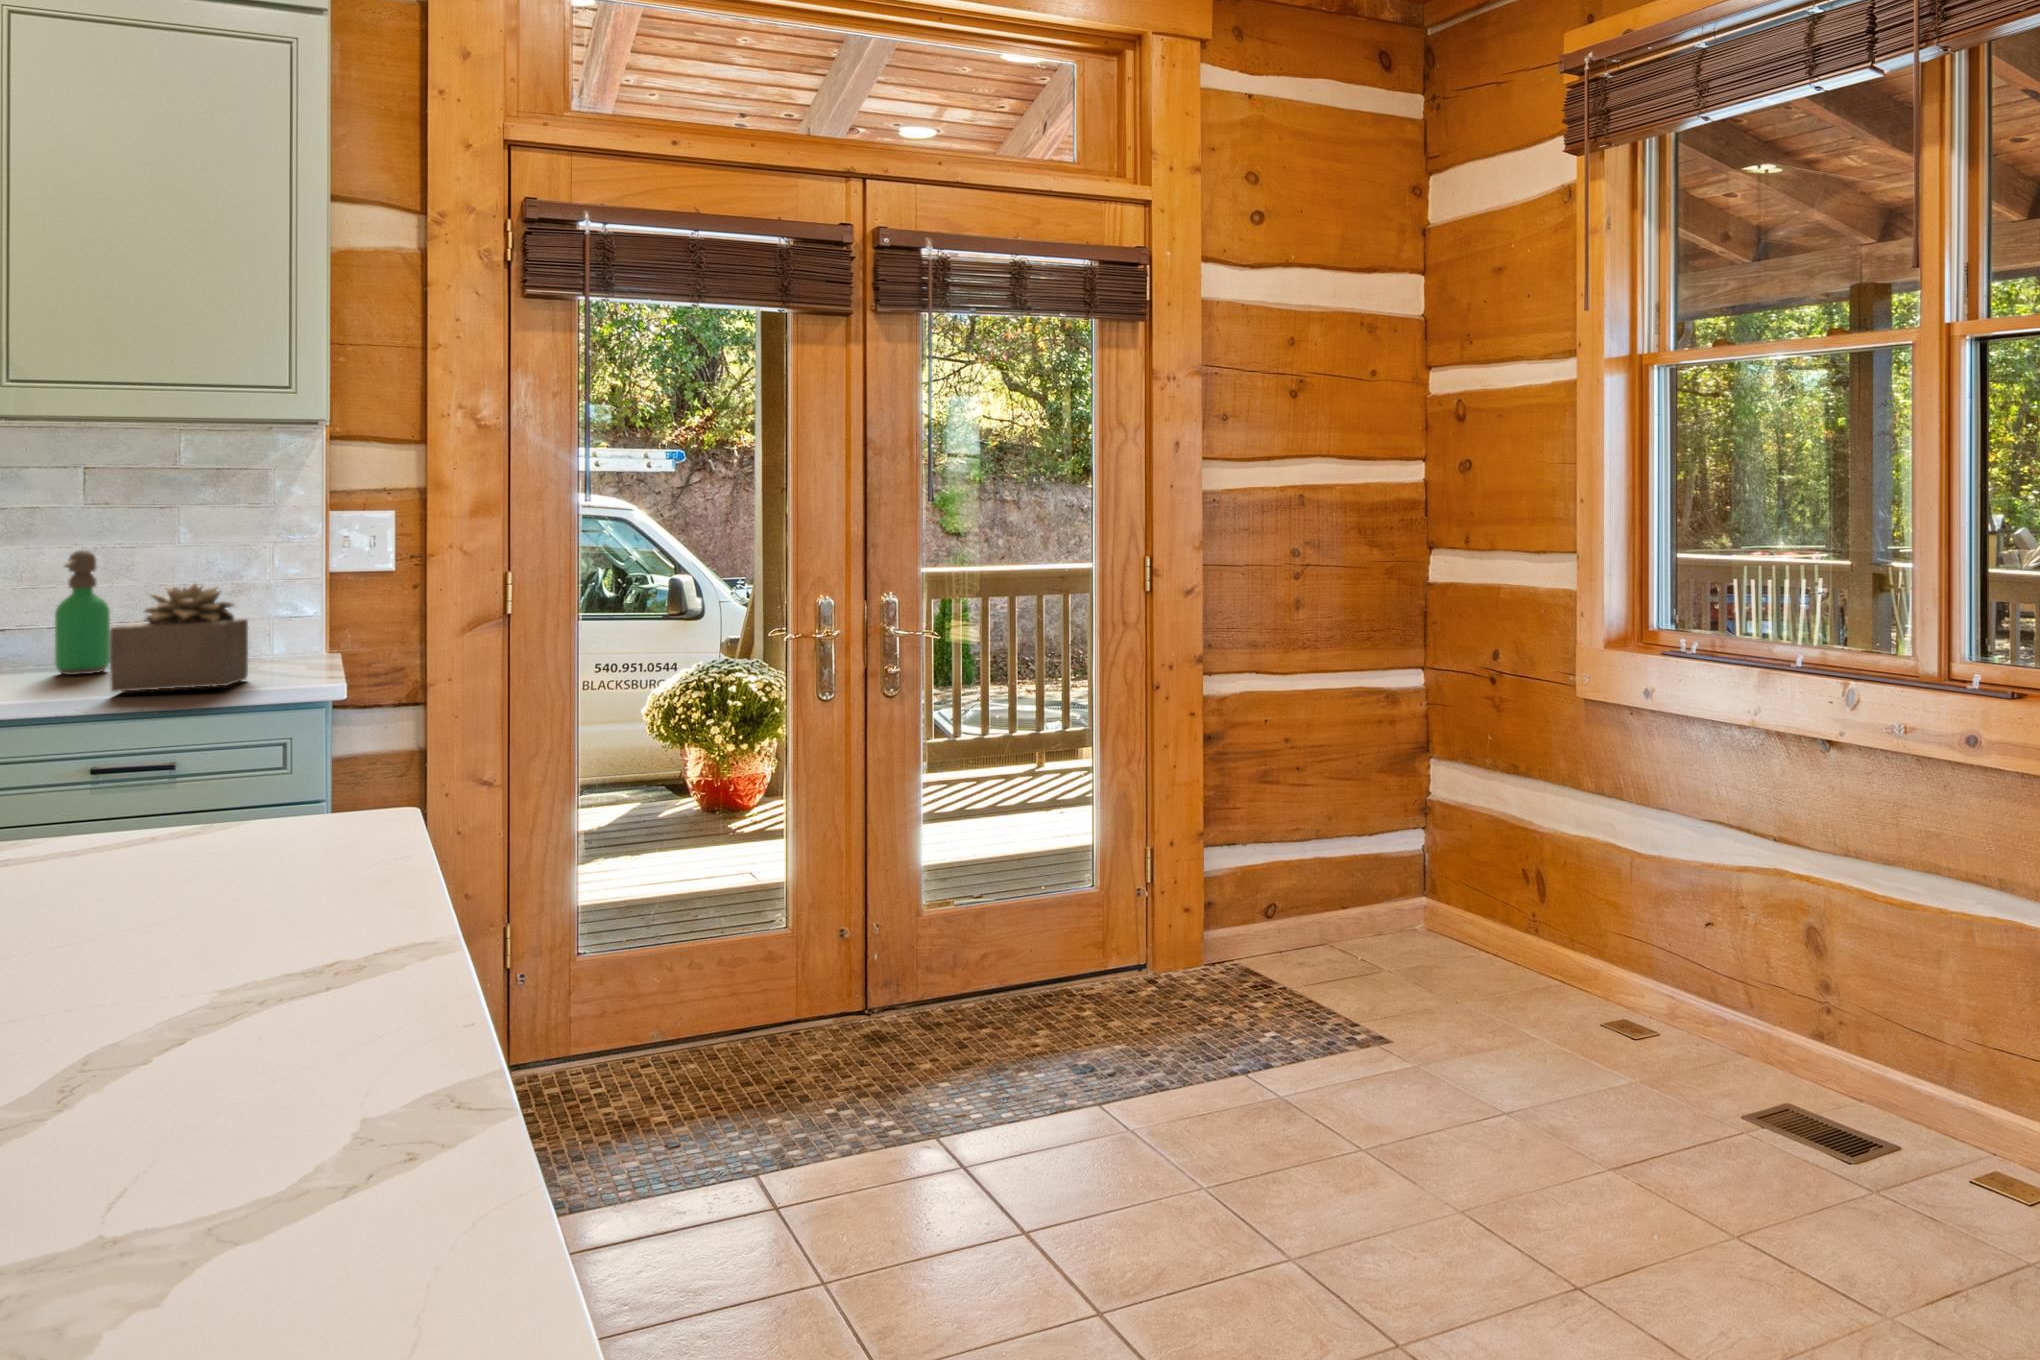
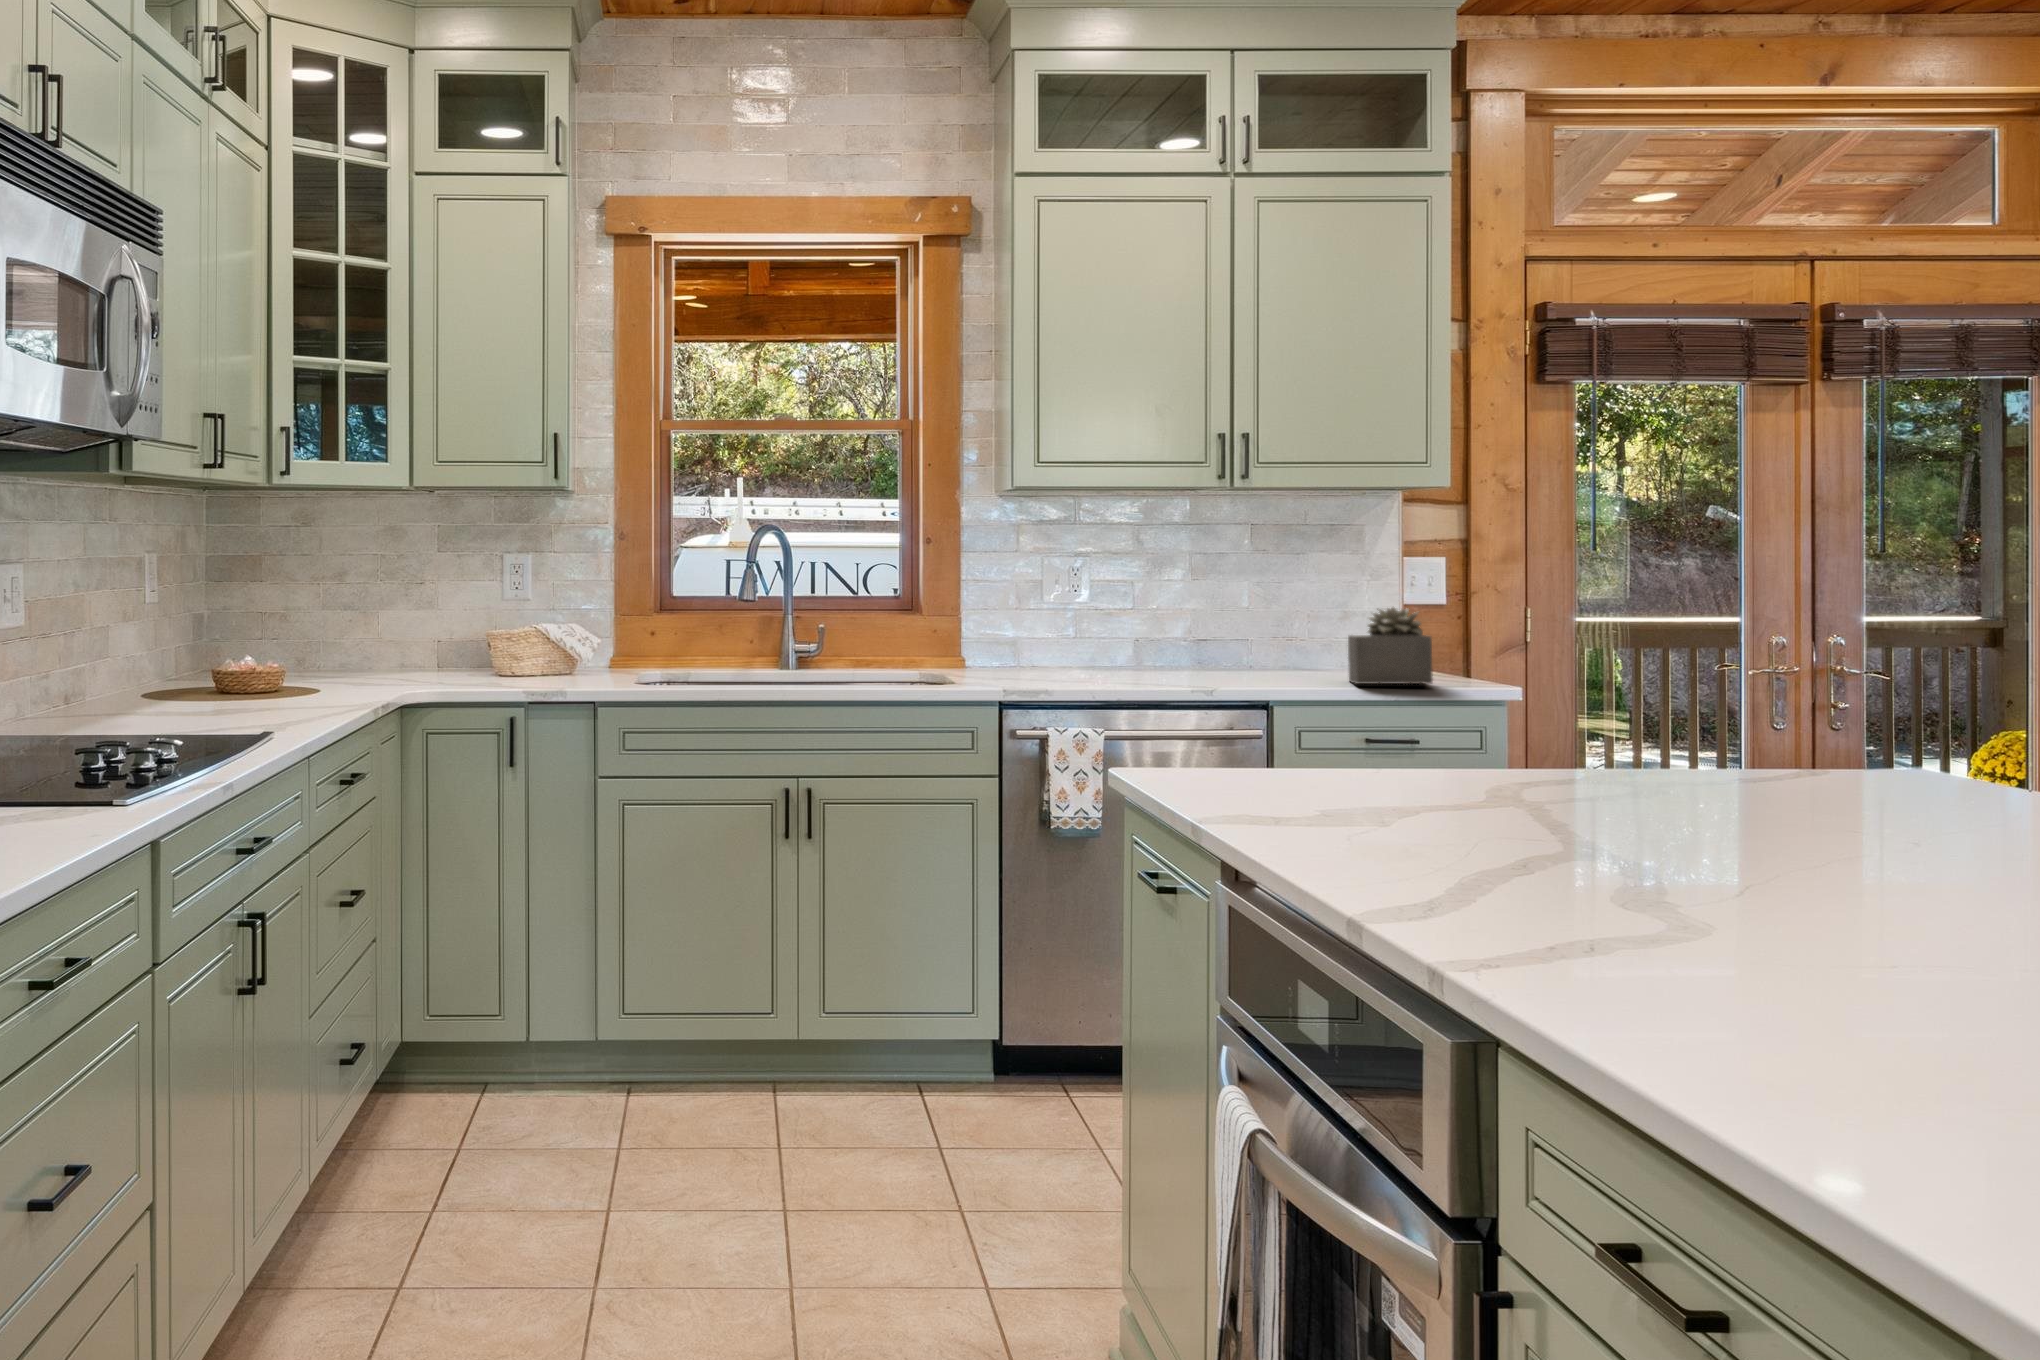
soap dispenser: present [55,550,110,675] -> none [1270,582,1302,673]

